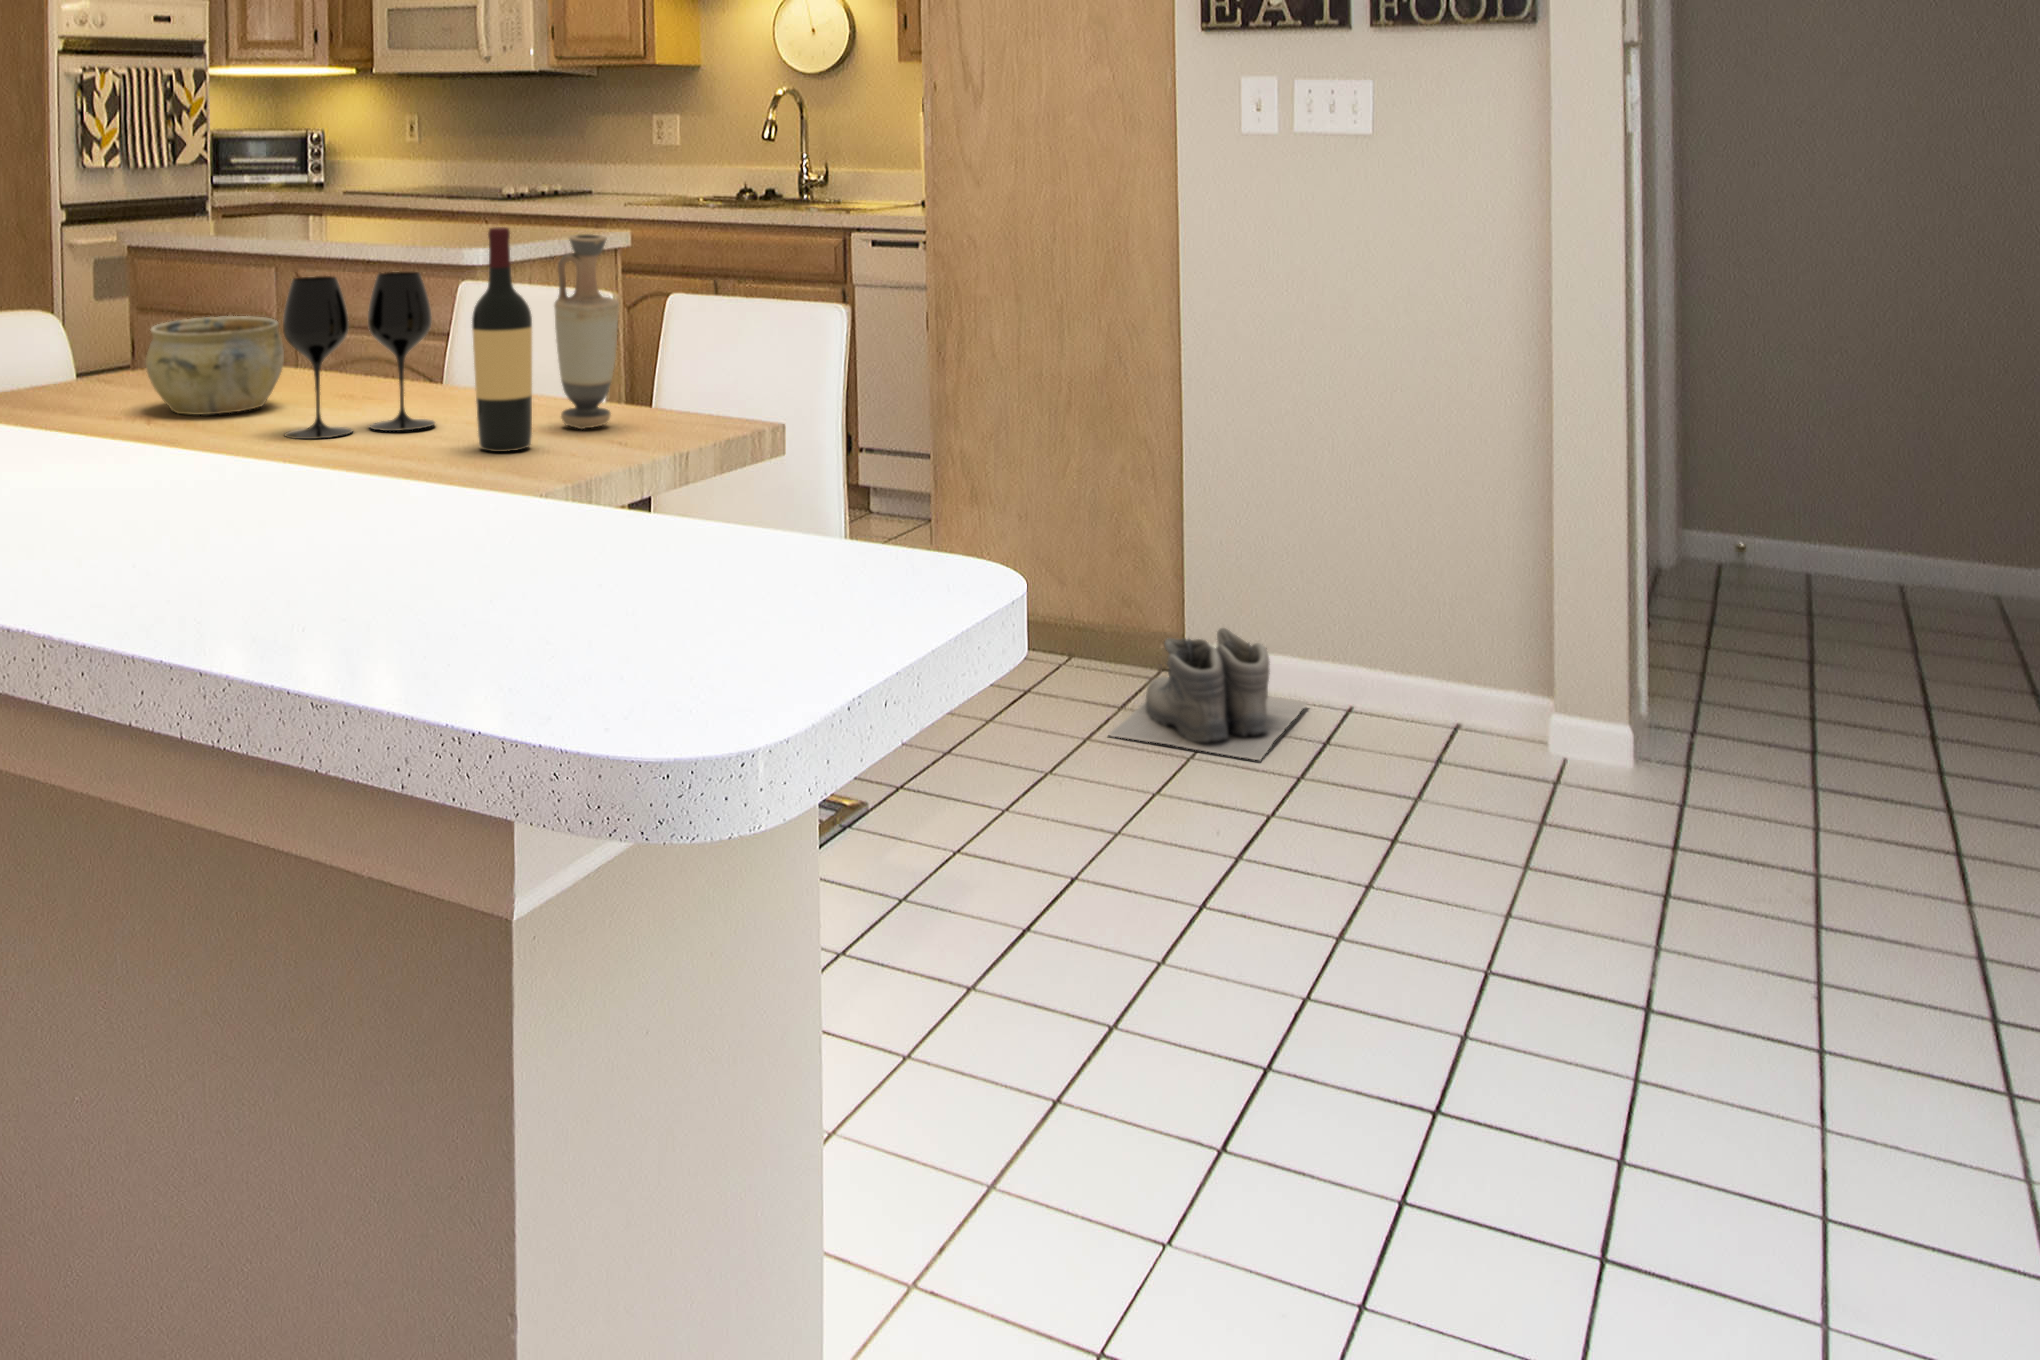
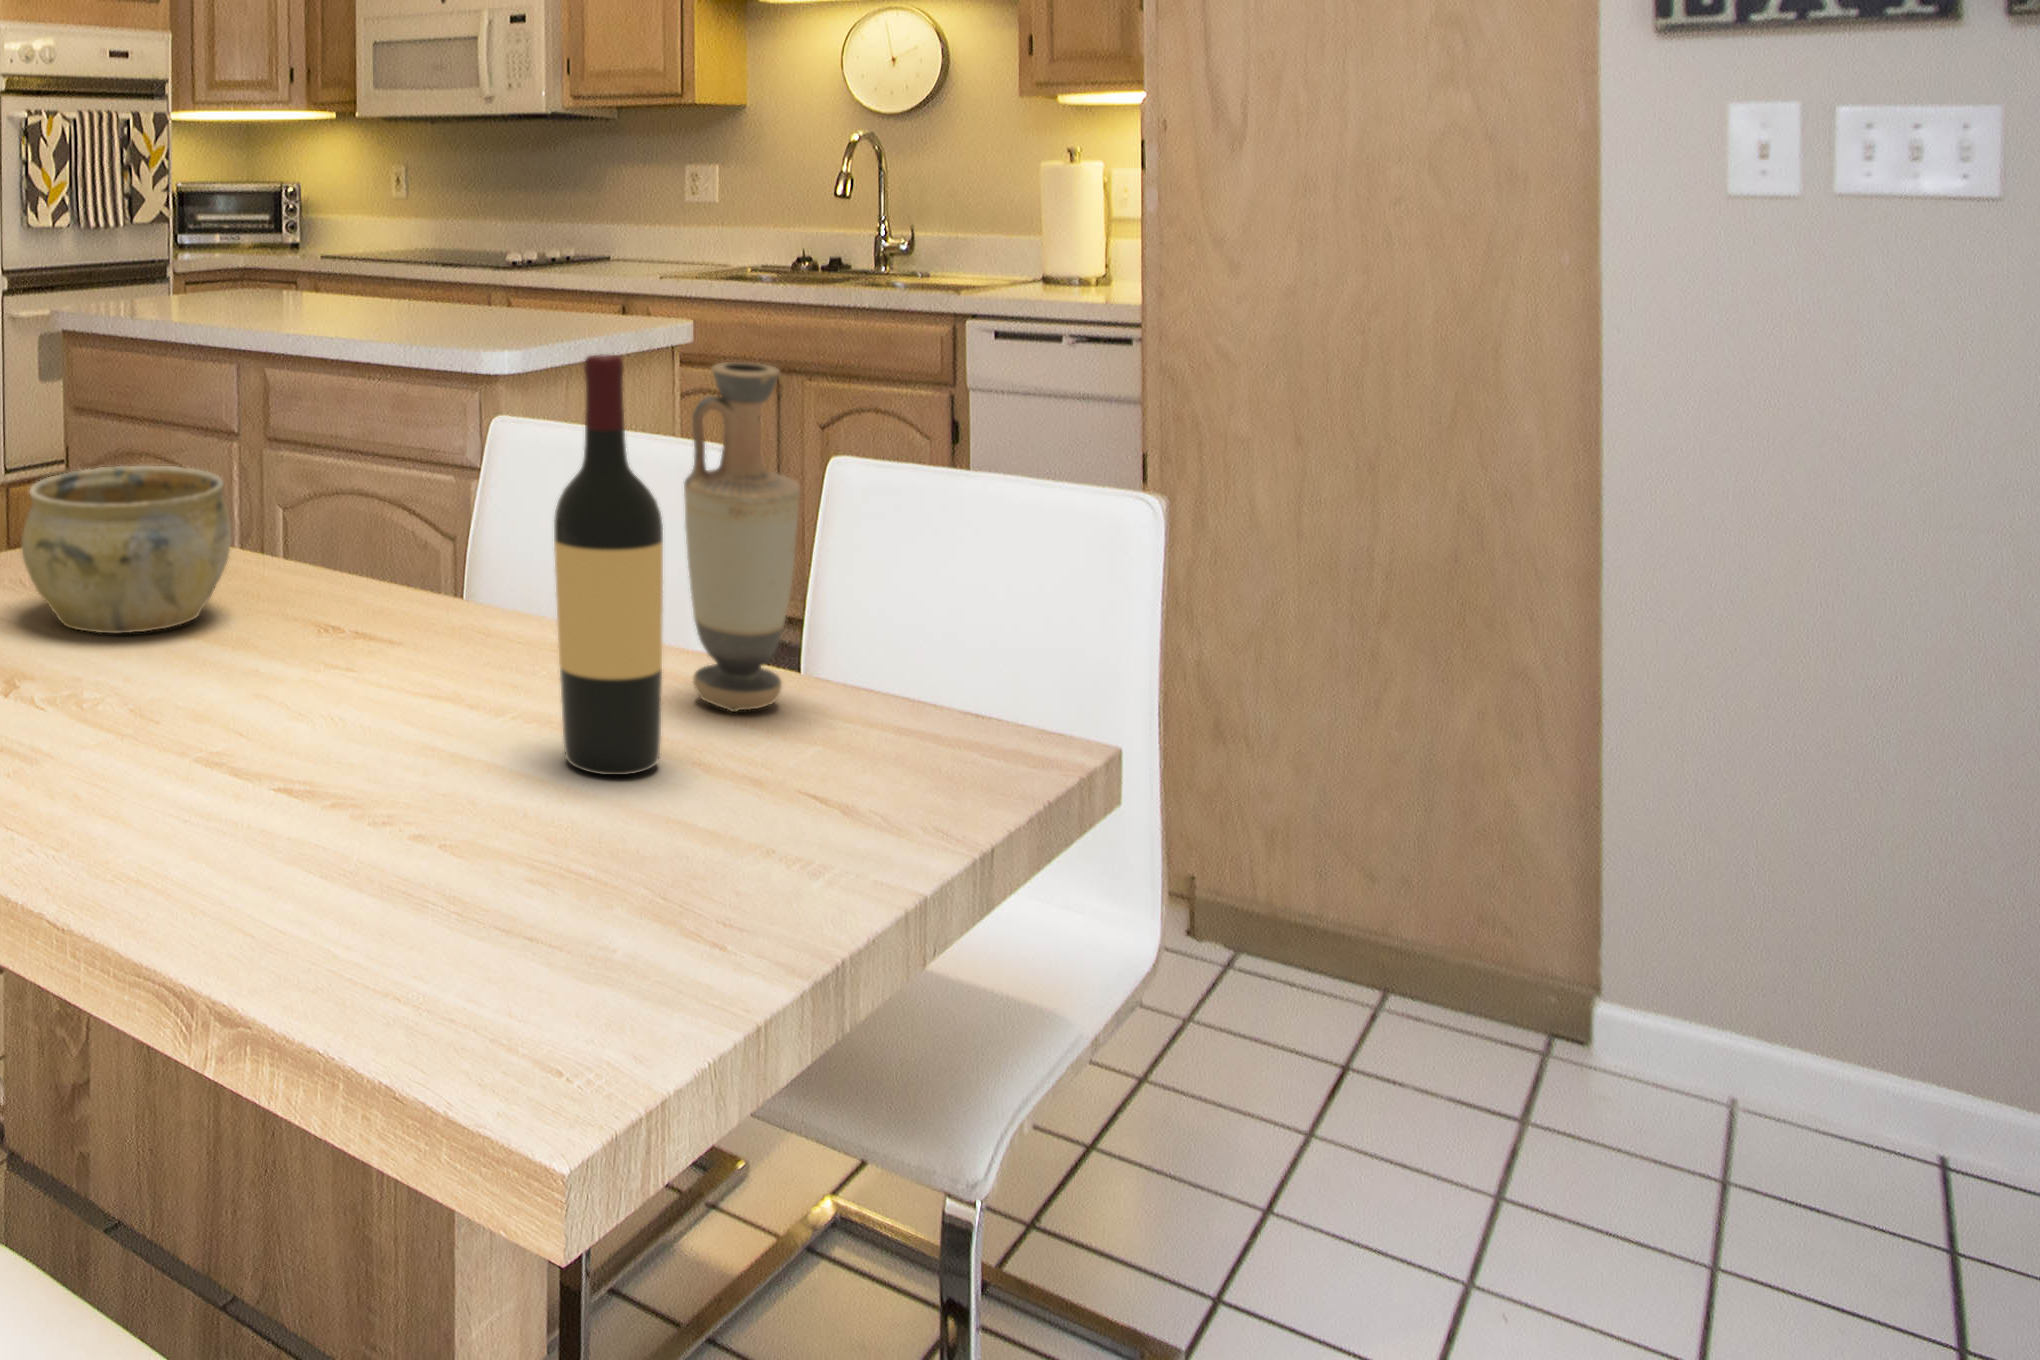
wine glass: present [283,272,435,439] -> none [225,416,477,710]
boots: present [1109,628,1307,760] -> none [1533,1019,1885,1296]

